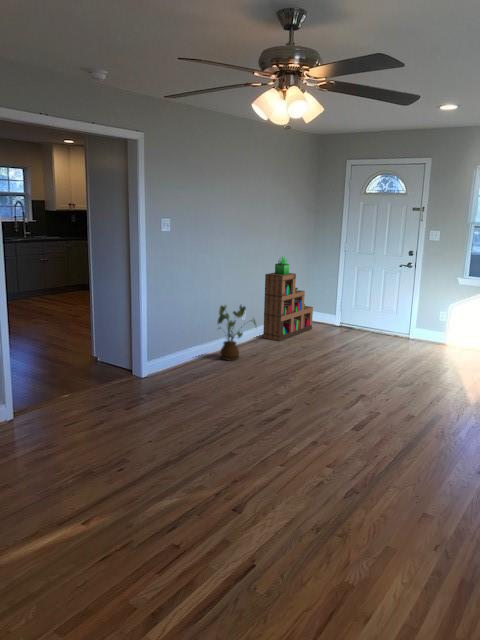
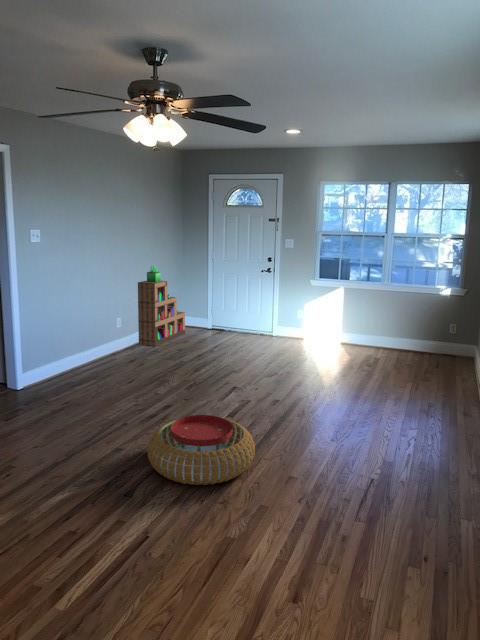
house plant: present [218,305,256,361] -> none [92,312,133,367]
pouf: none [261,428,384,512] -> present [147,415,255,485]

